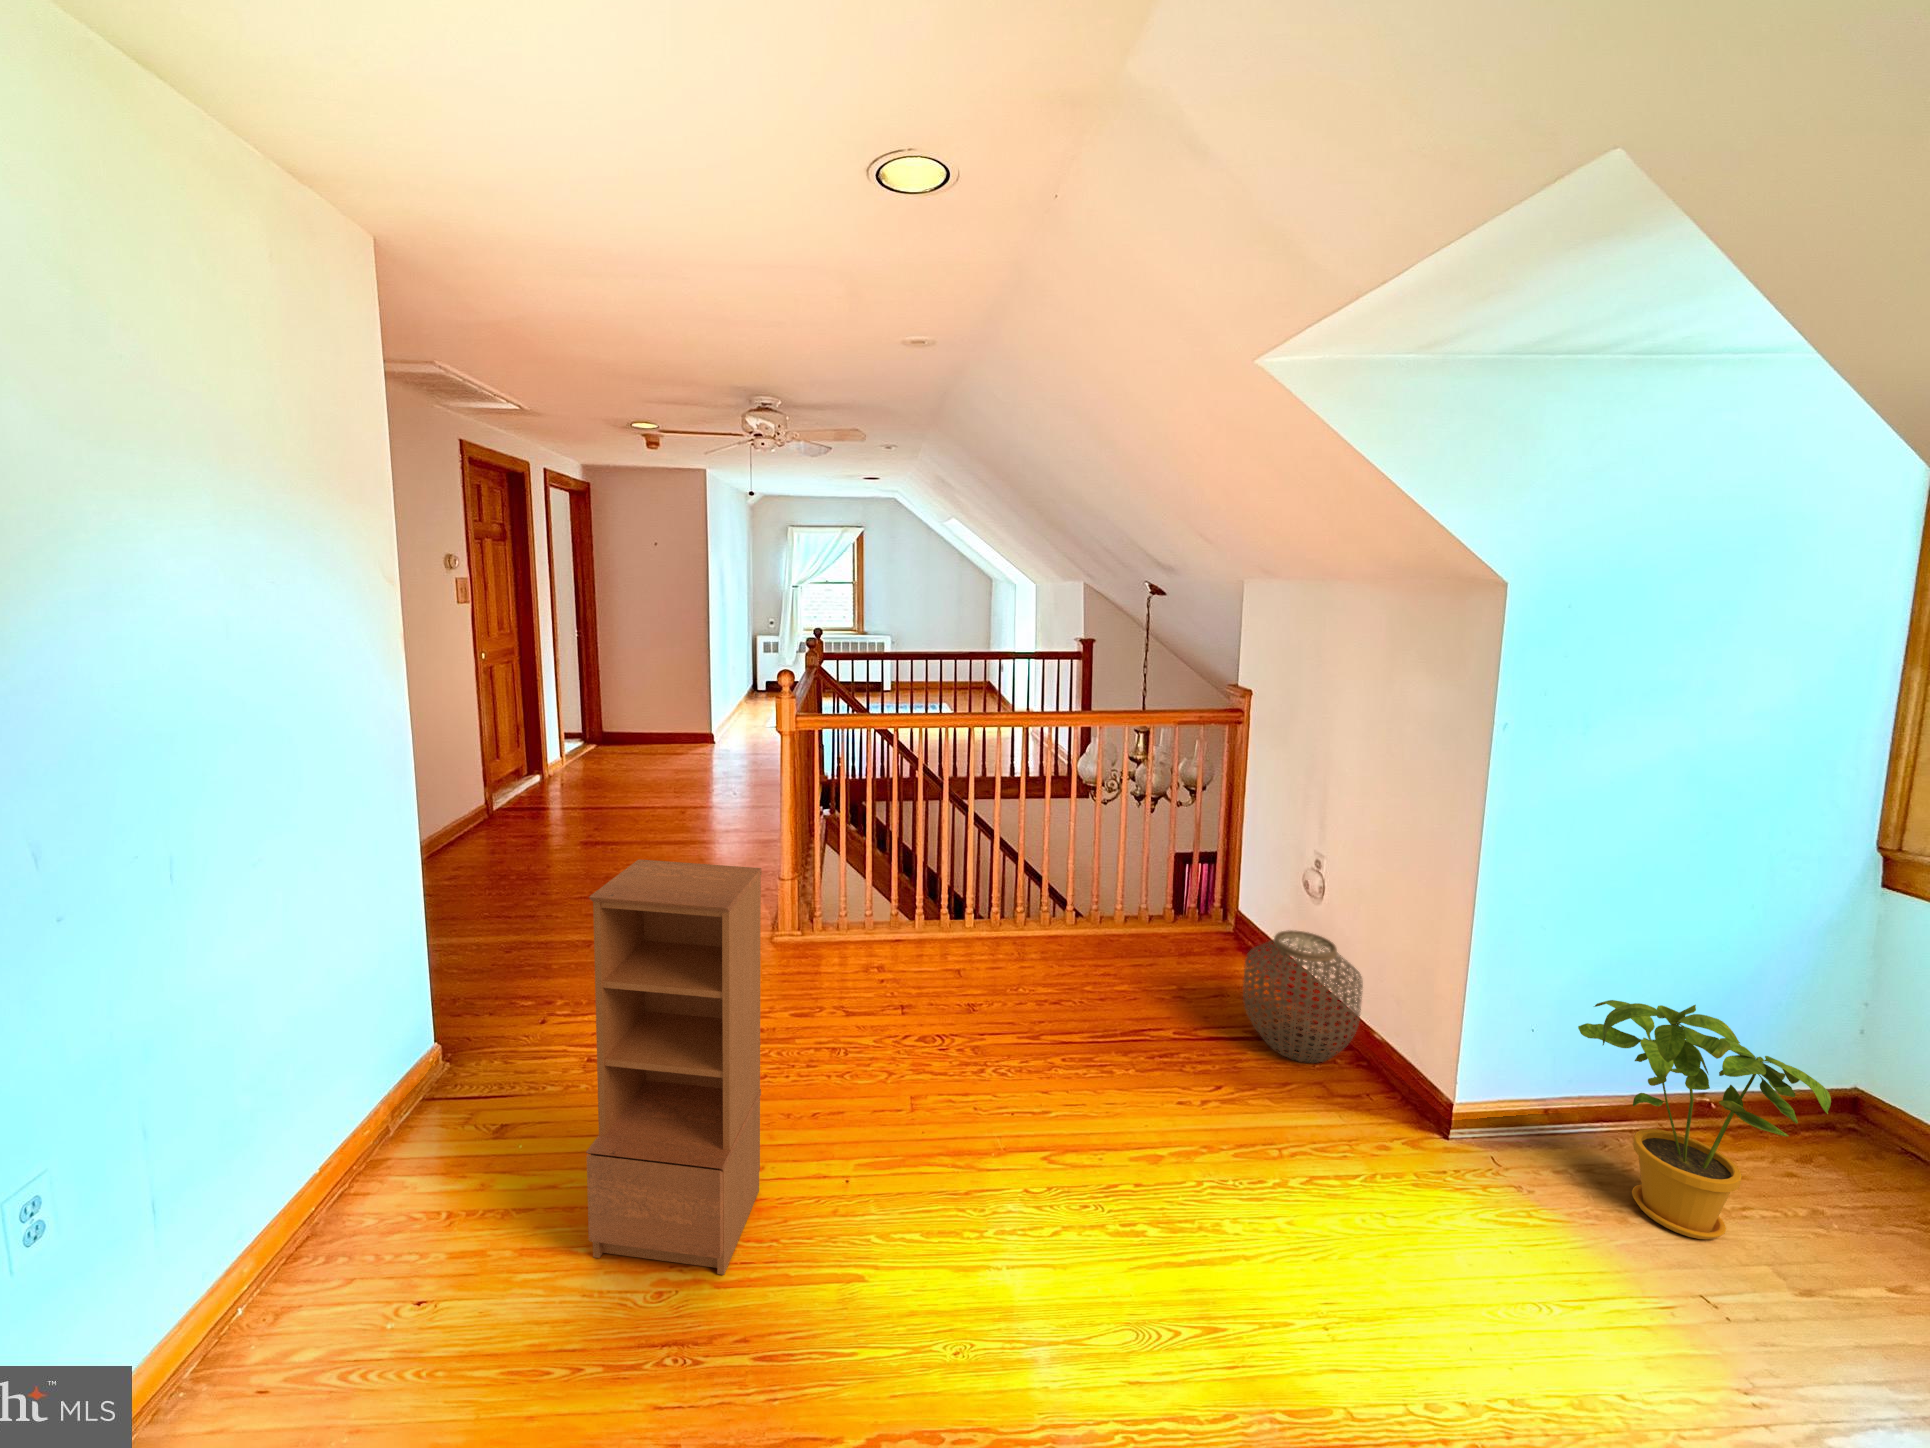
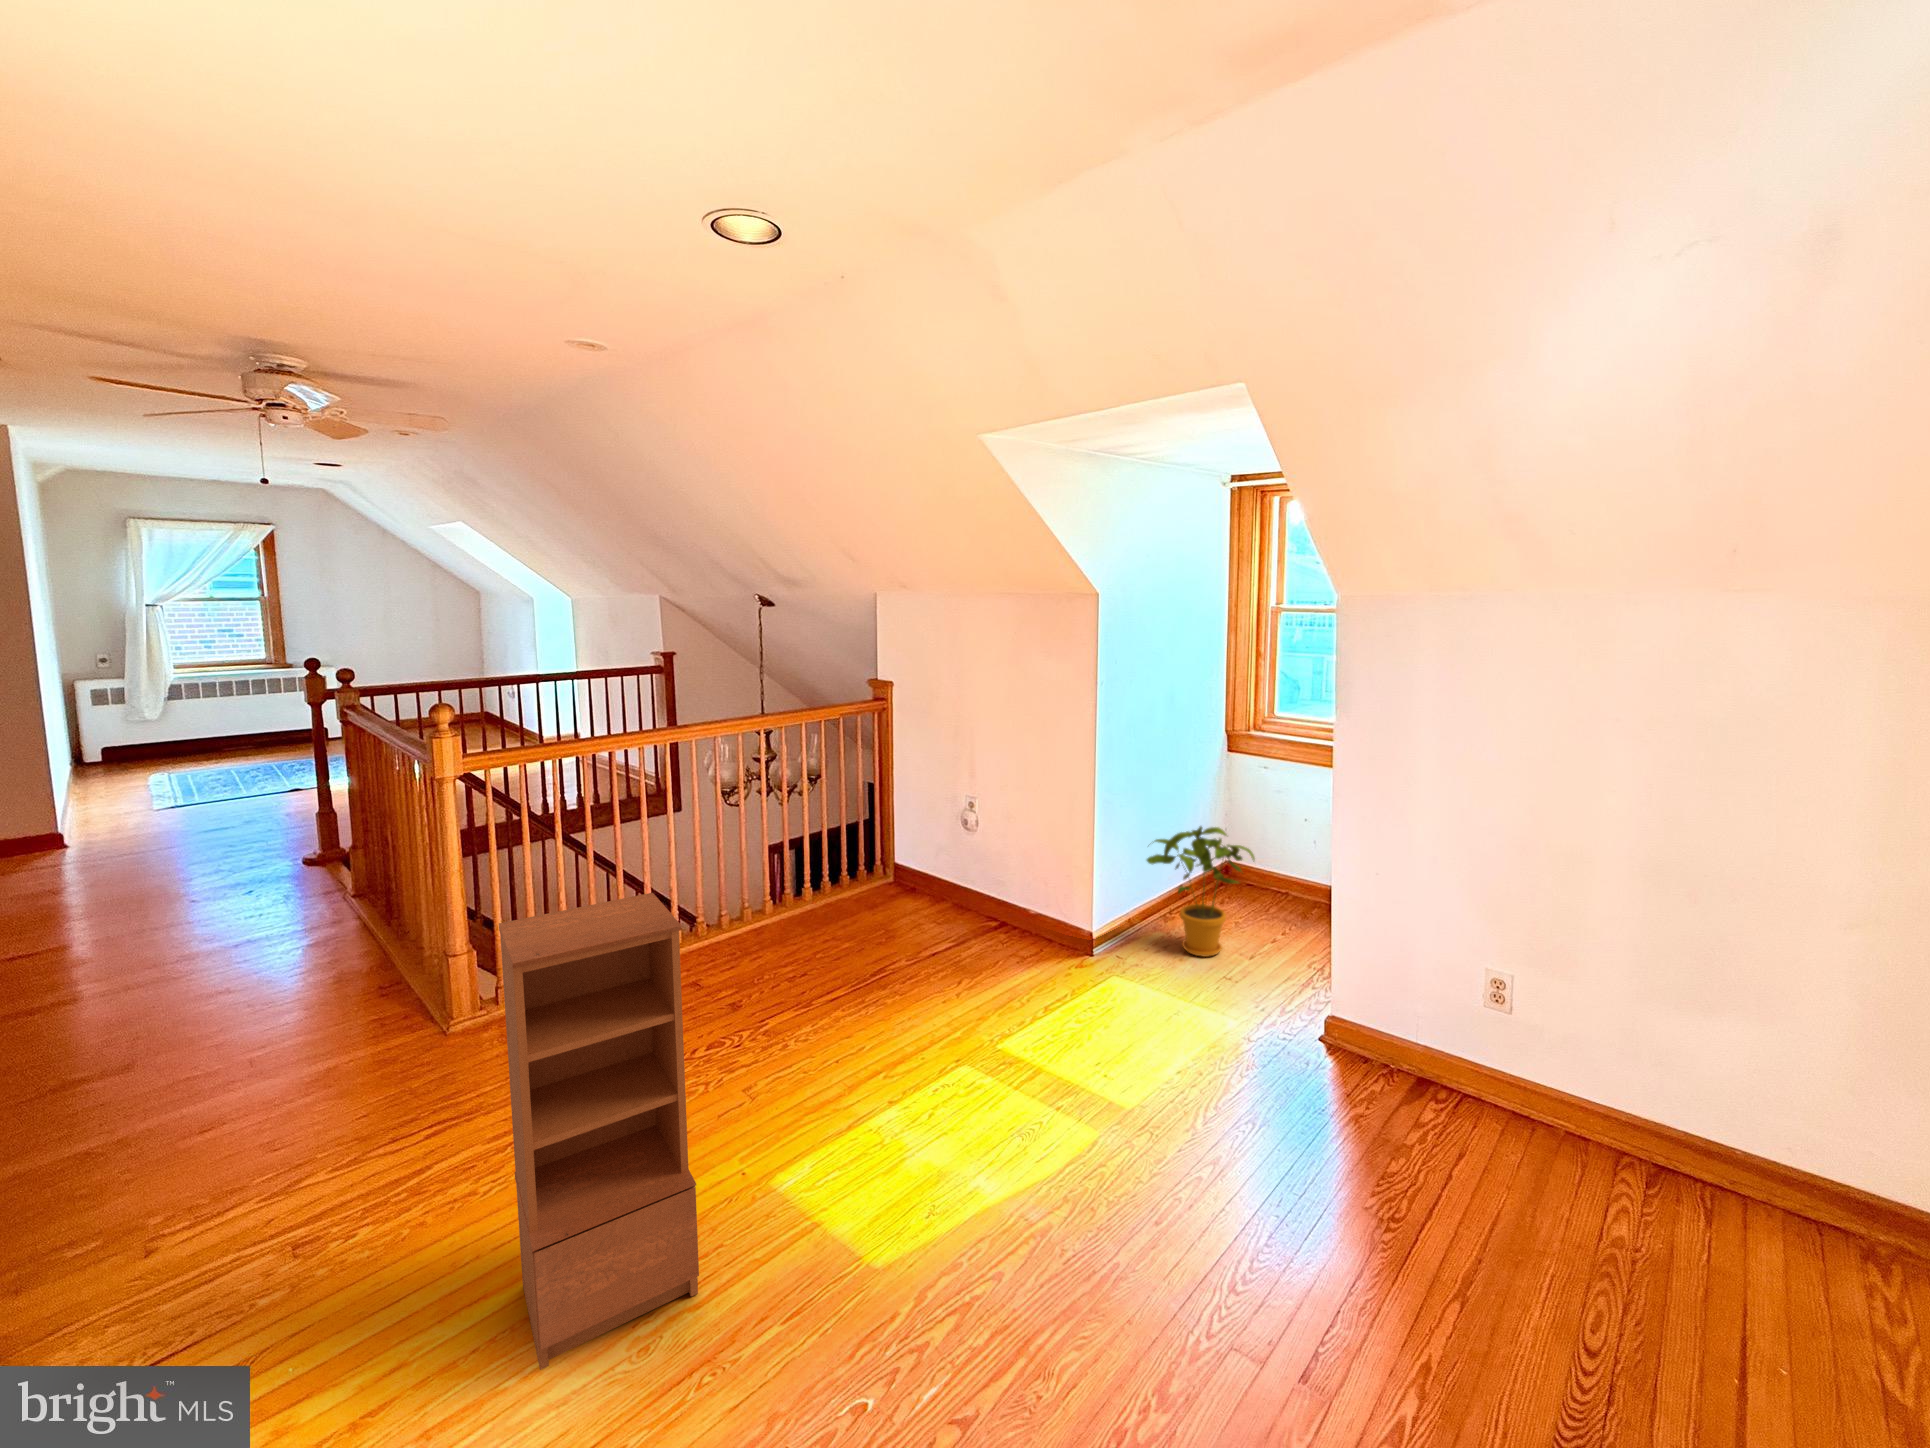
woven basket: present [1243,930,1363,1063] -> none [945,853,1025,949]

